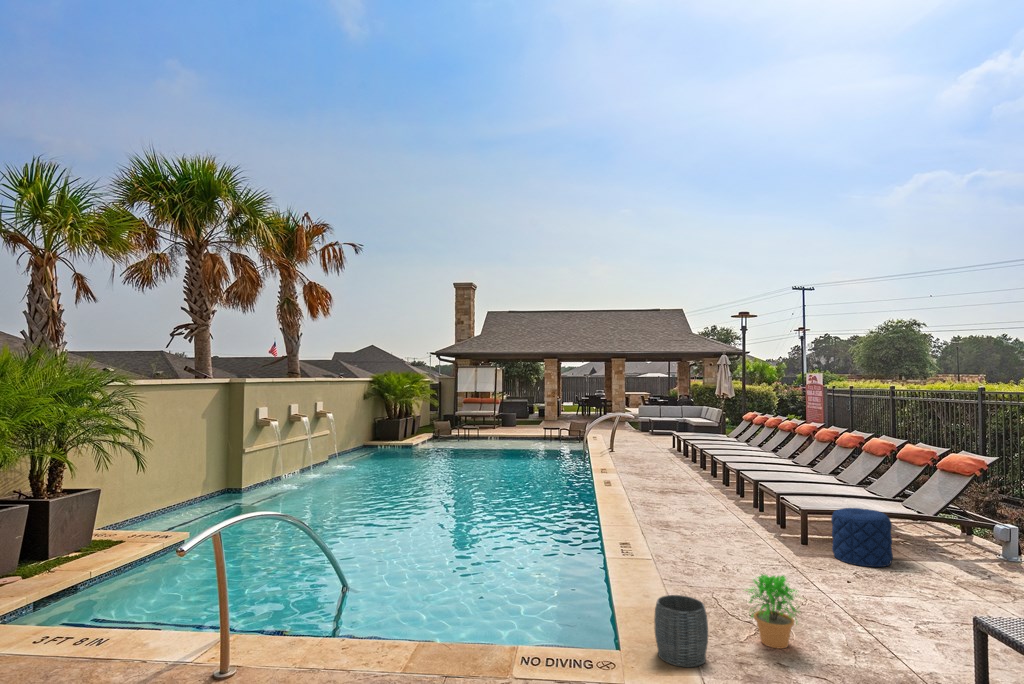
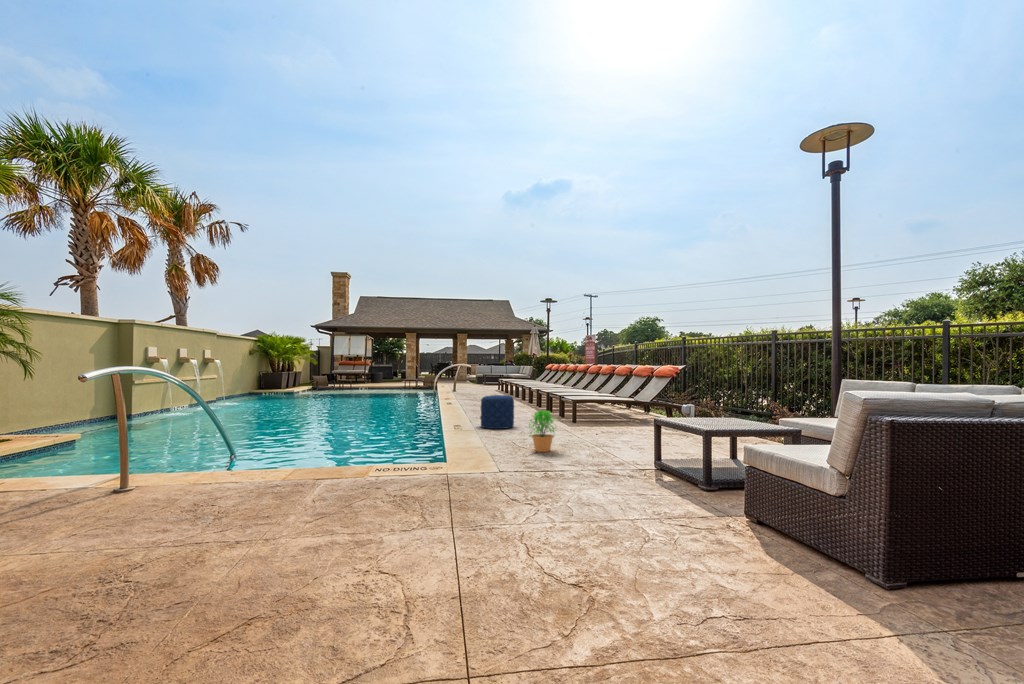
pouf: present [831,508,893,567] -> present [480,395,514,429]
woven basket: present [654,595,708,667] -> none [470,423,502,460]

